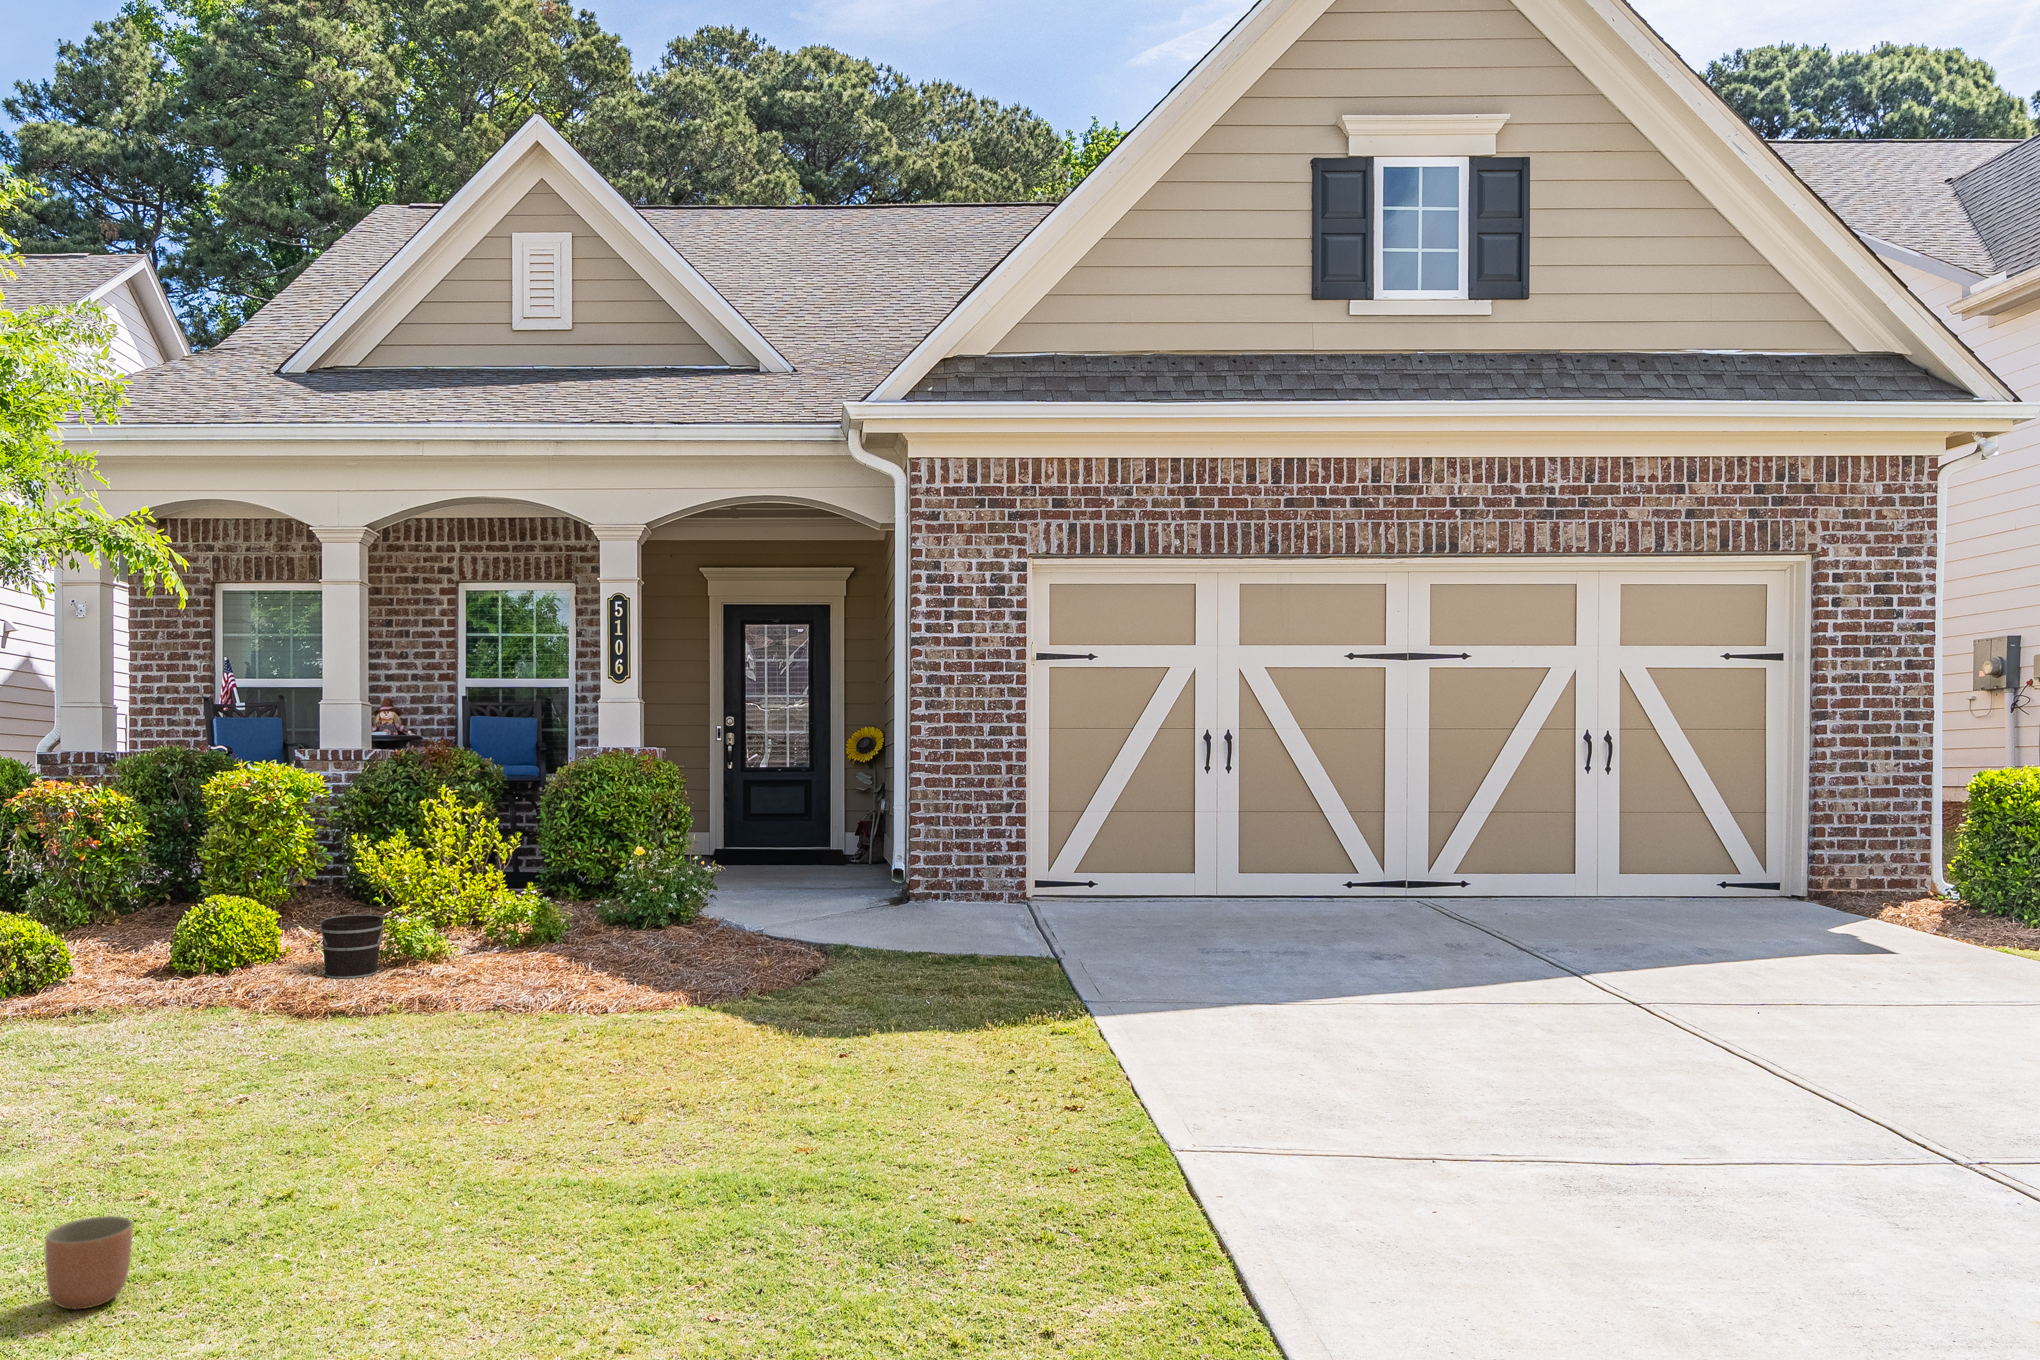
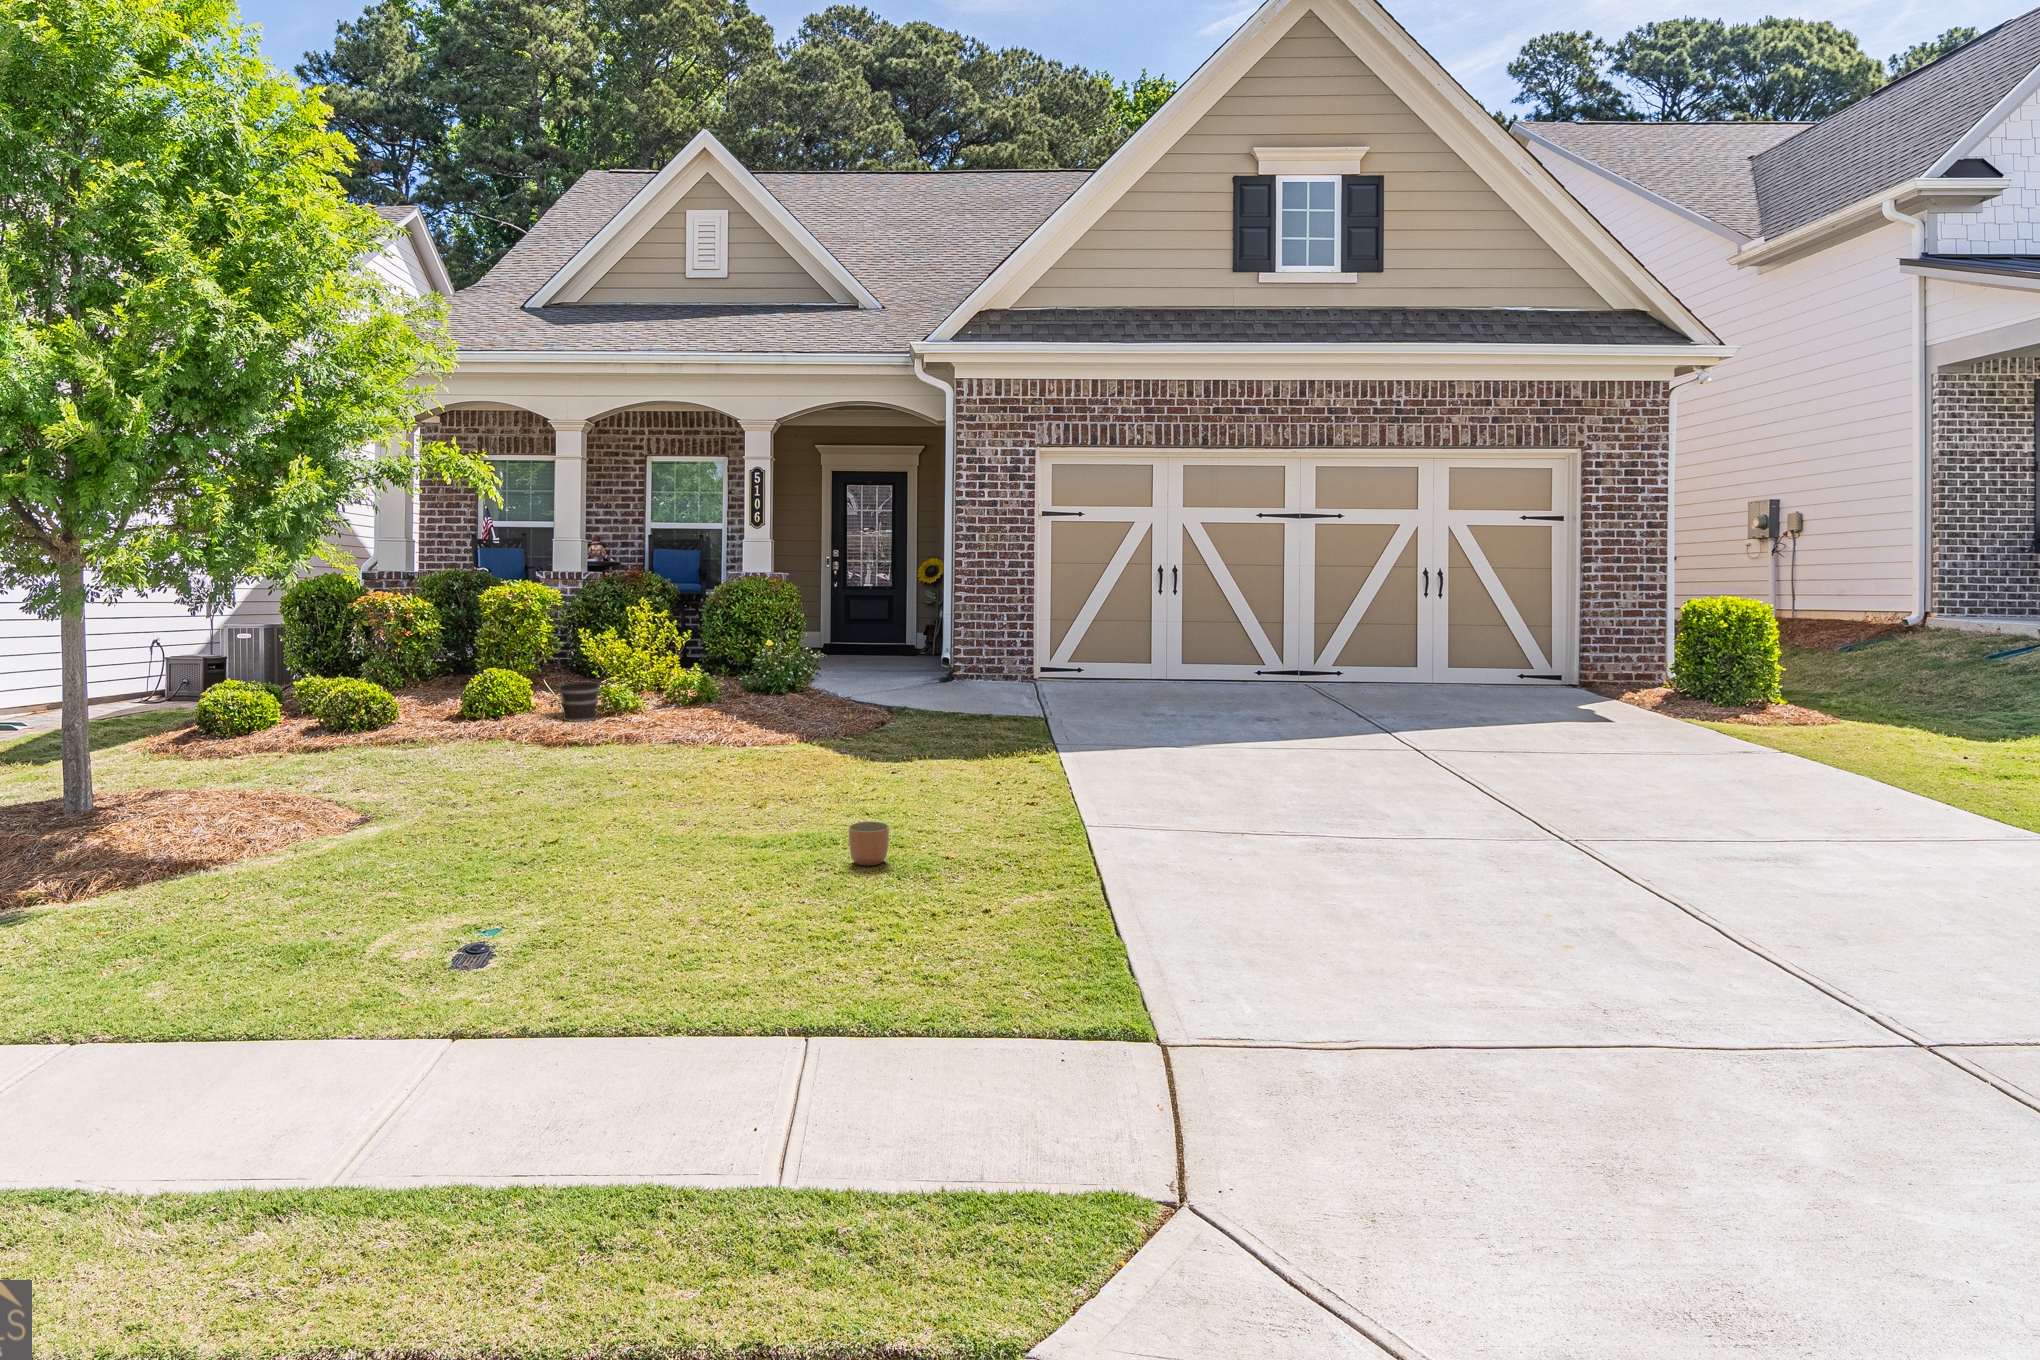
planter: present [45,1216,133,1310] -> present [849,822,889,866]

